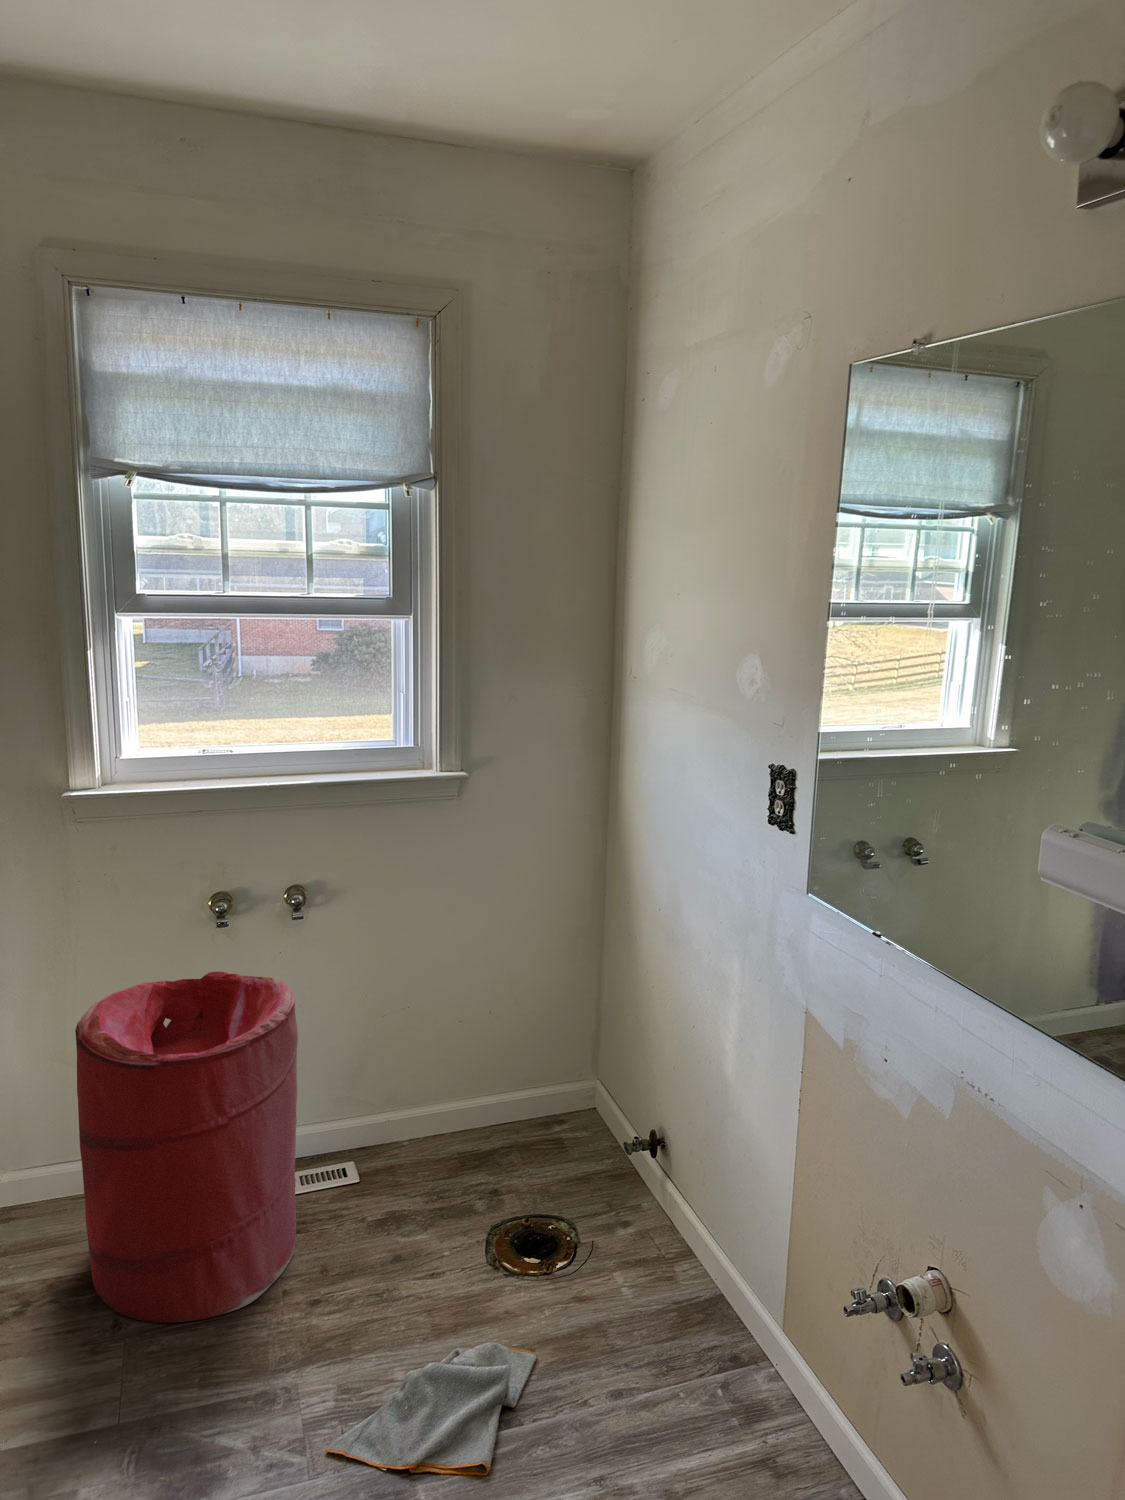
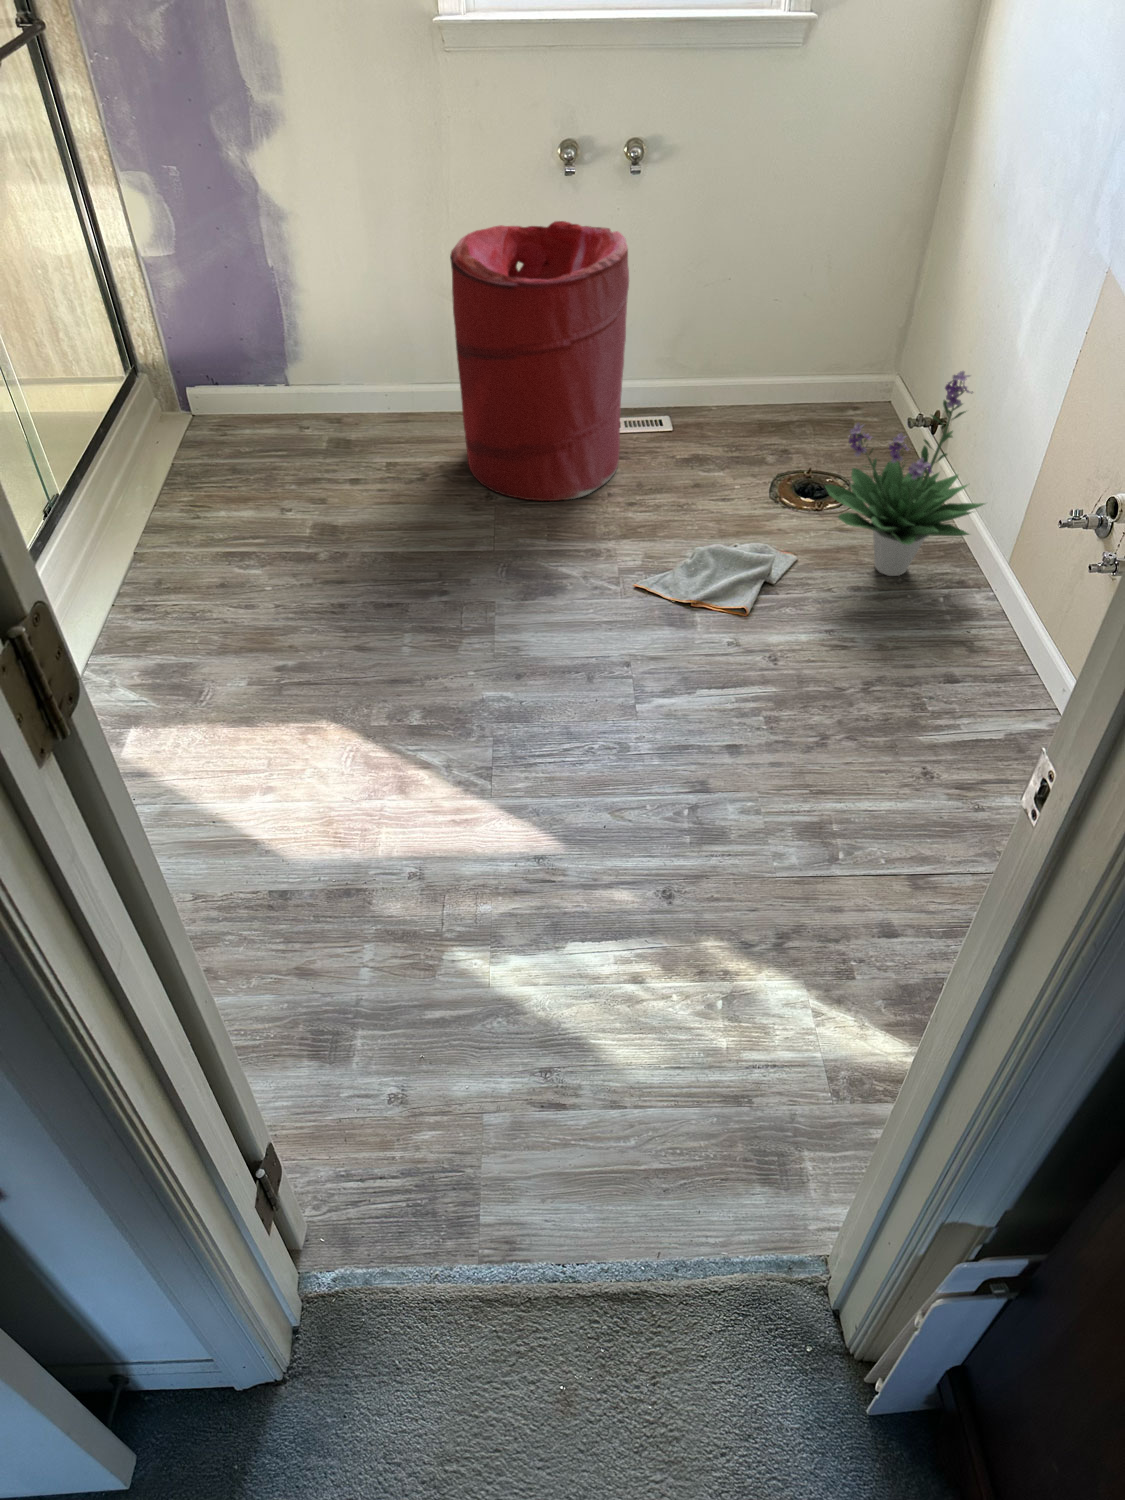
potted plant: none [554,1114,741,1365] -> present [825,371,984,576]

